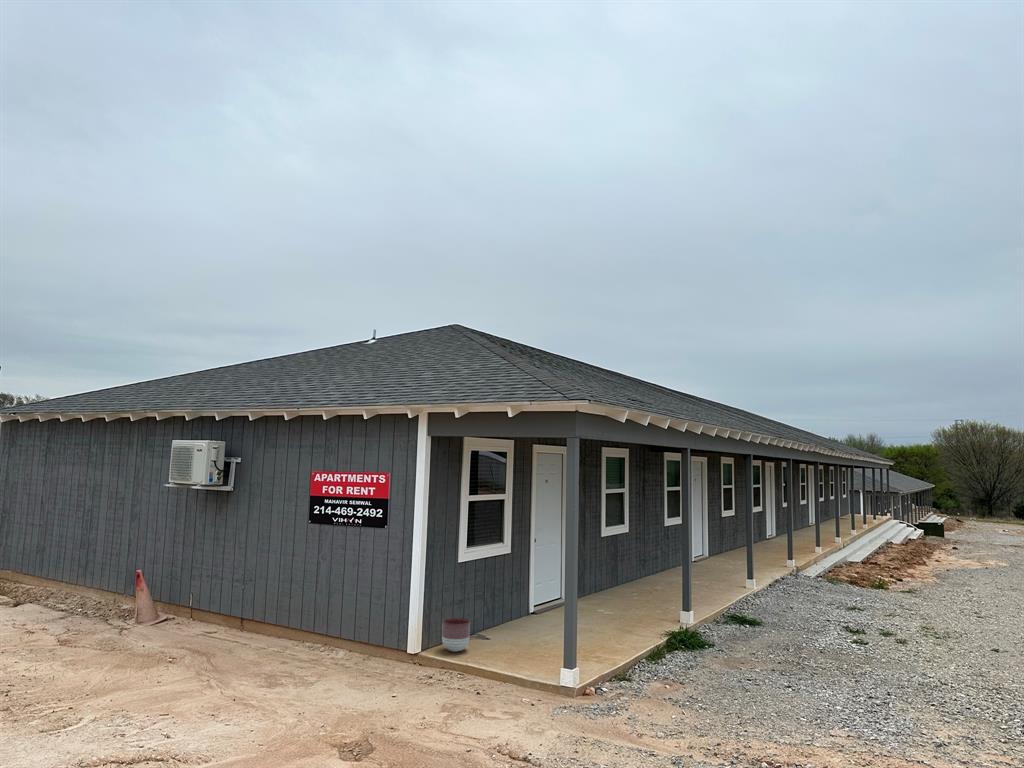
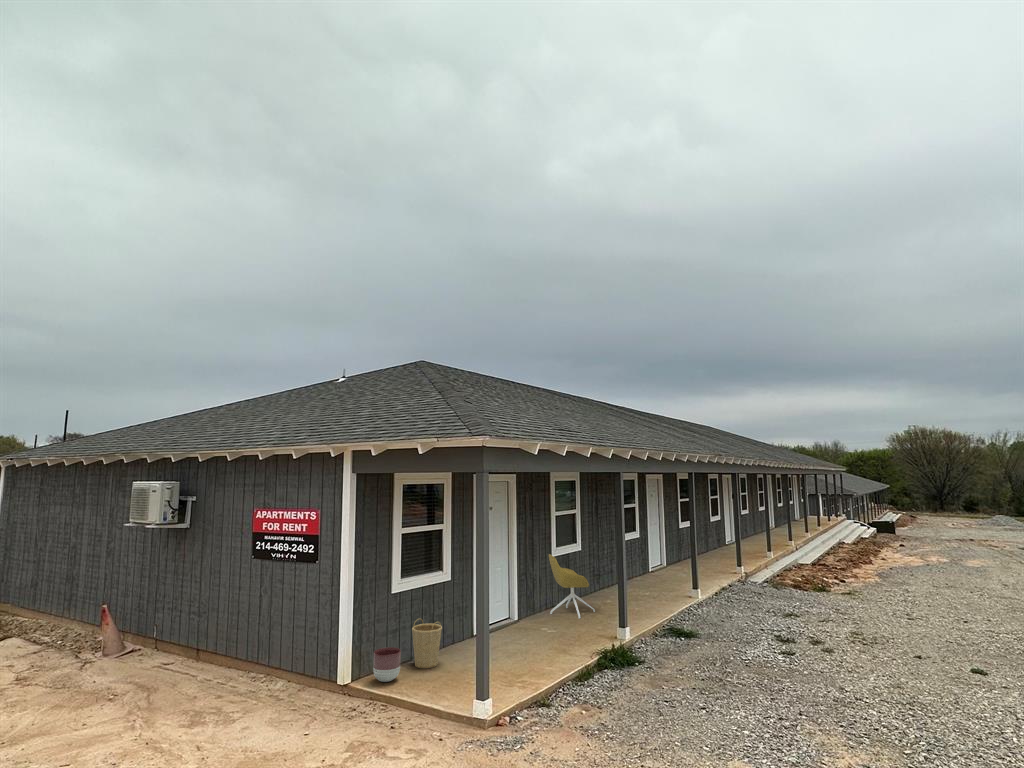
chair: none [601,535,649,602] -> present [549,554,595,619]
basket: none [477,591,507,641] -> present [412,619,442,668]

